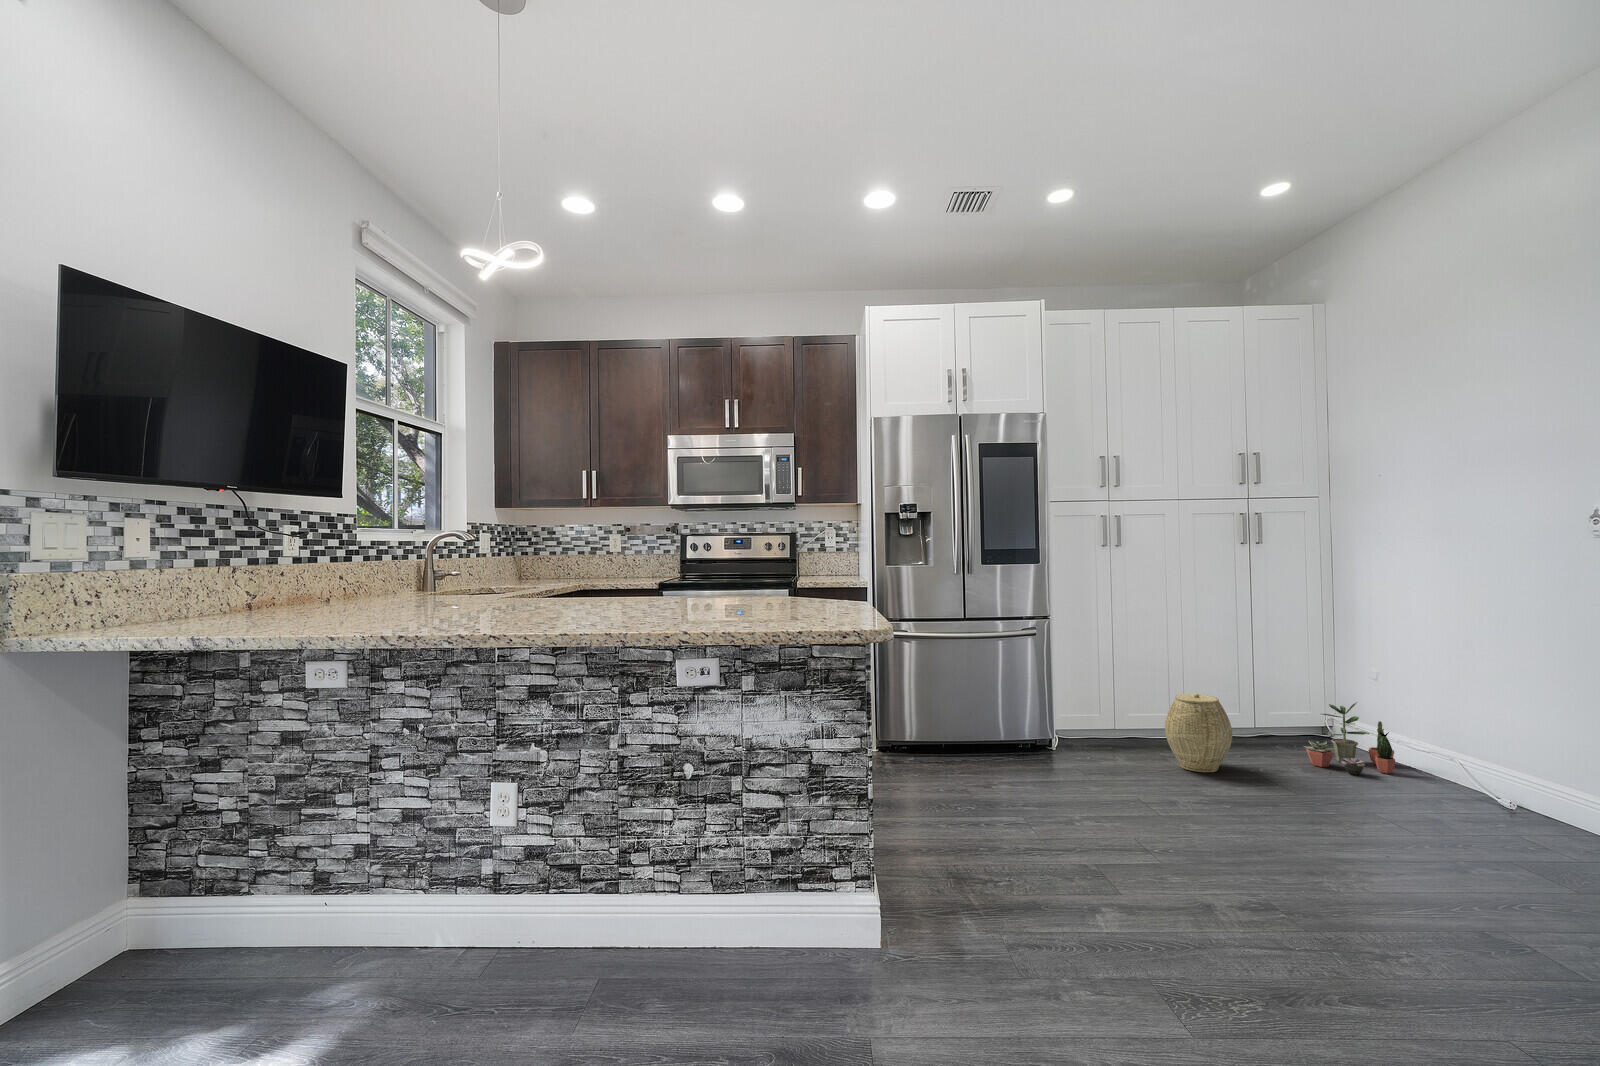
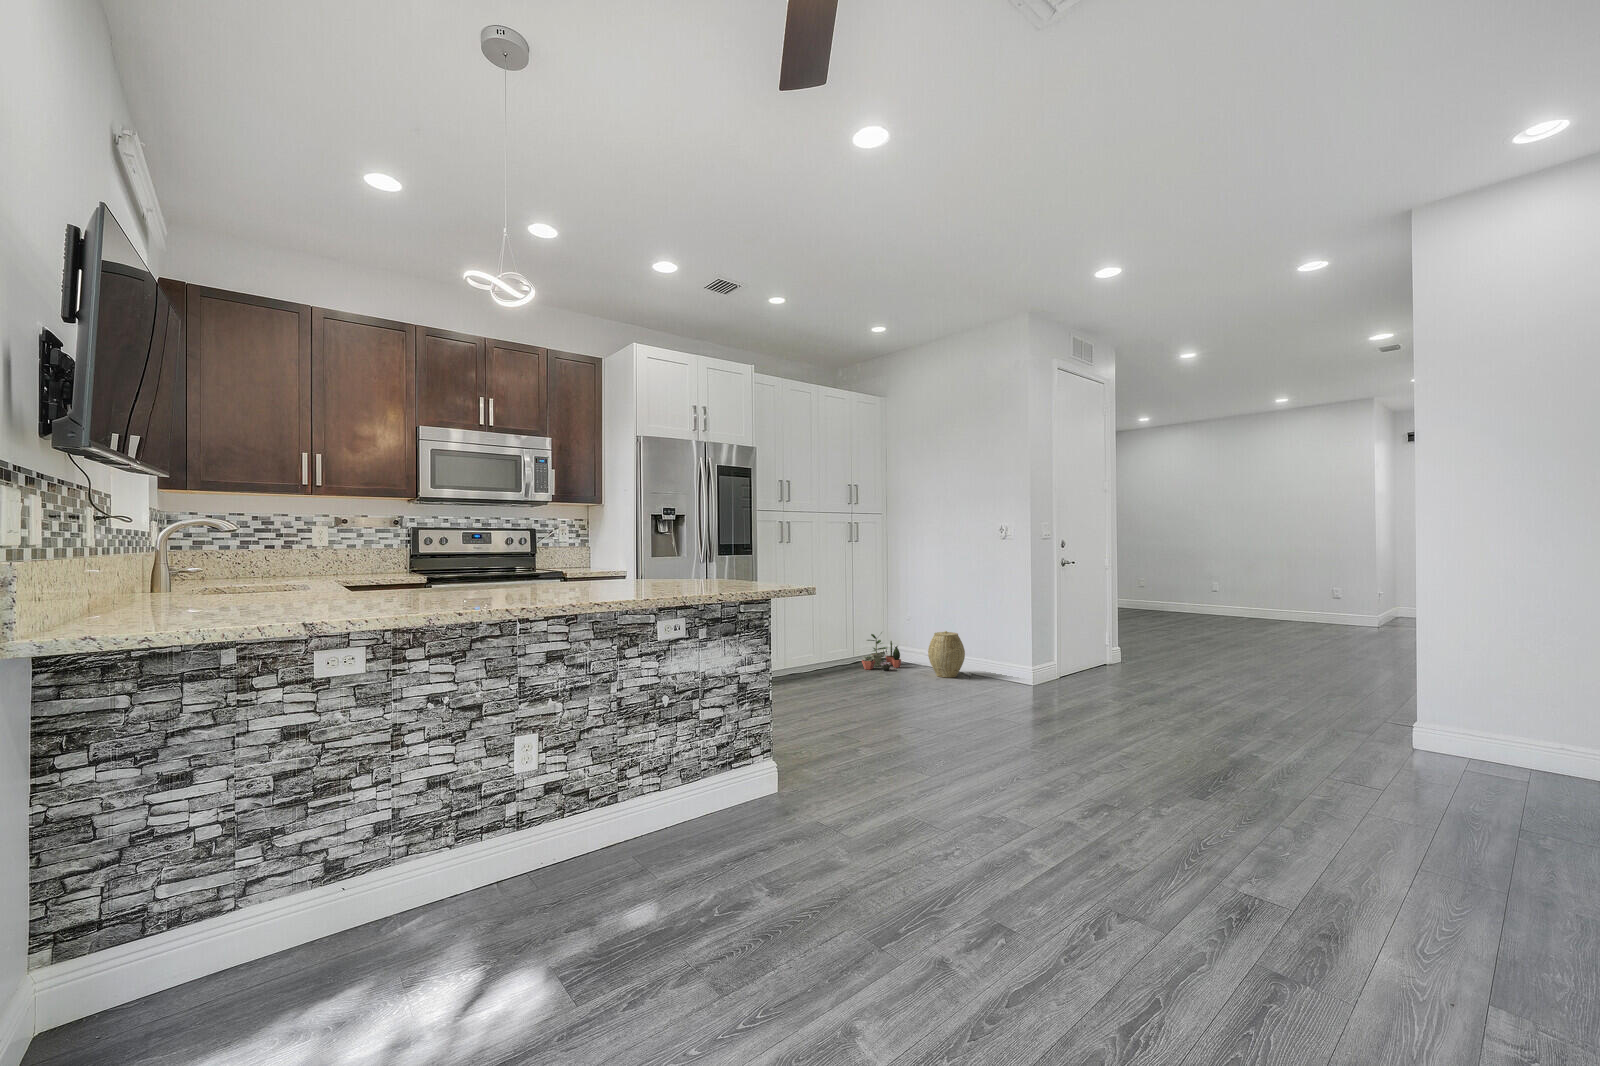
woven basket: present [1165,694,1232,772] -> present [928,631,965,677]

